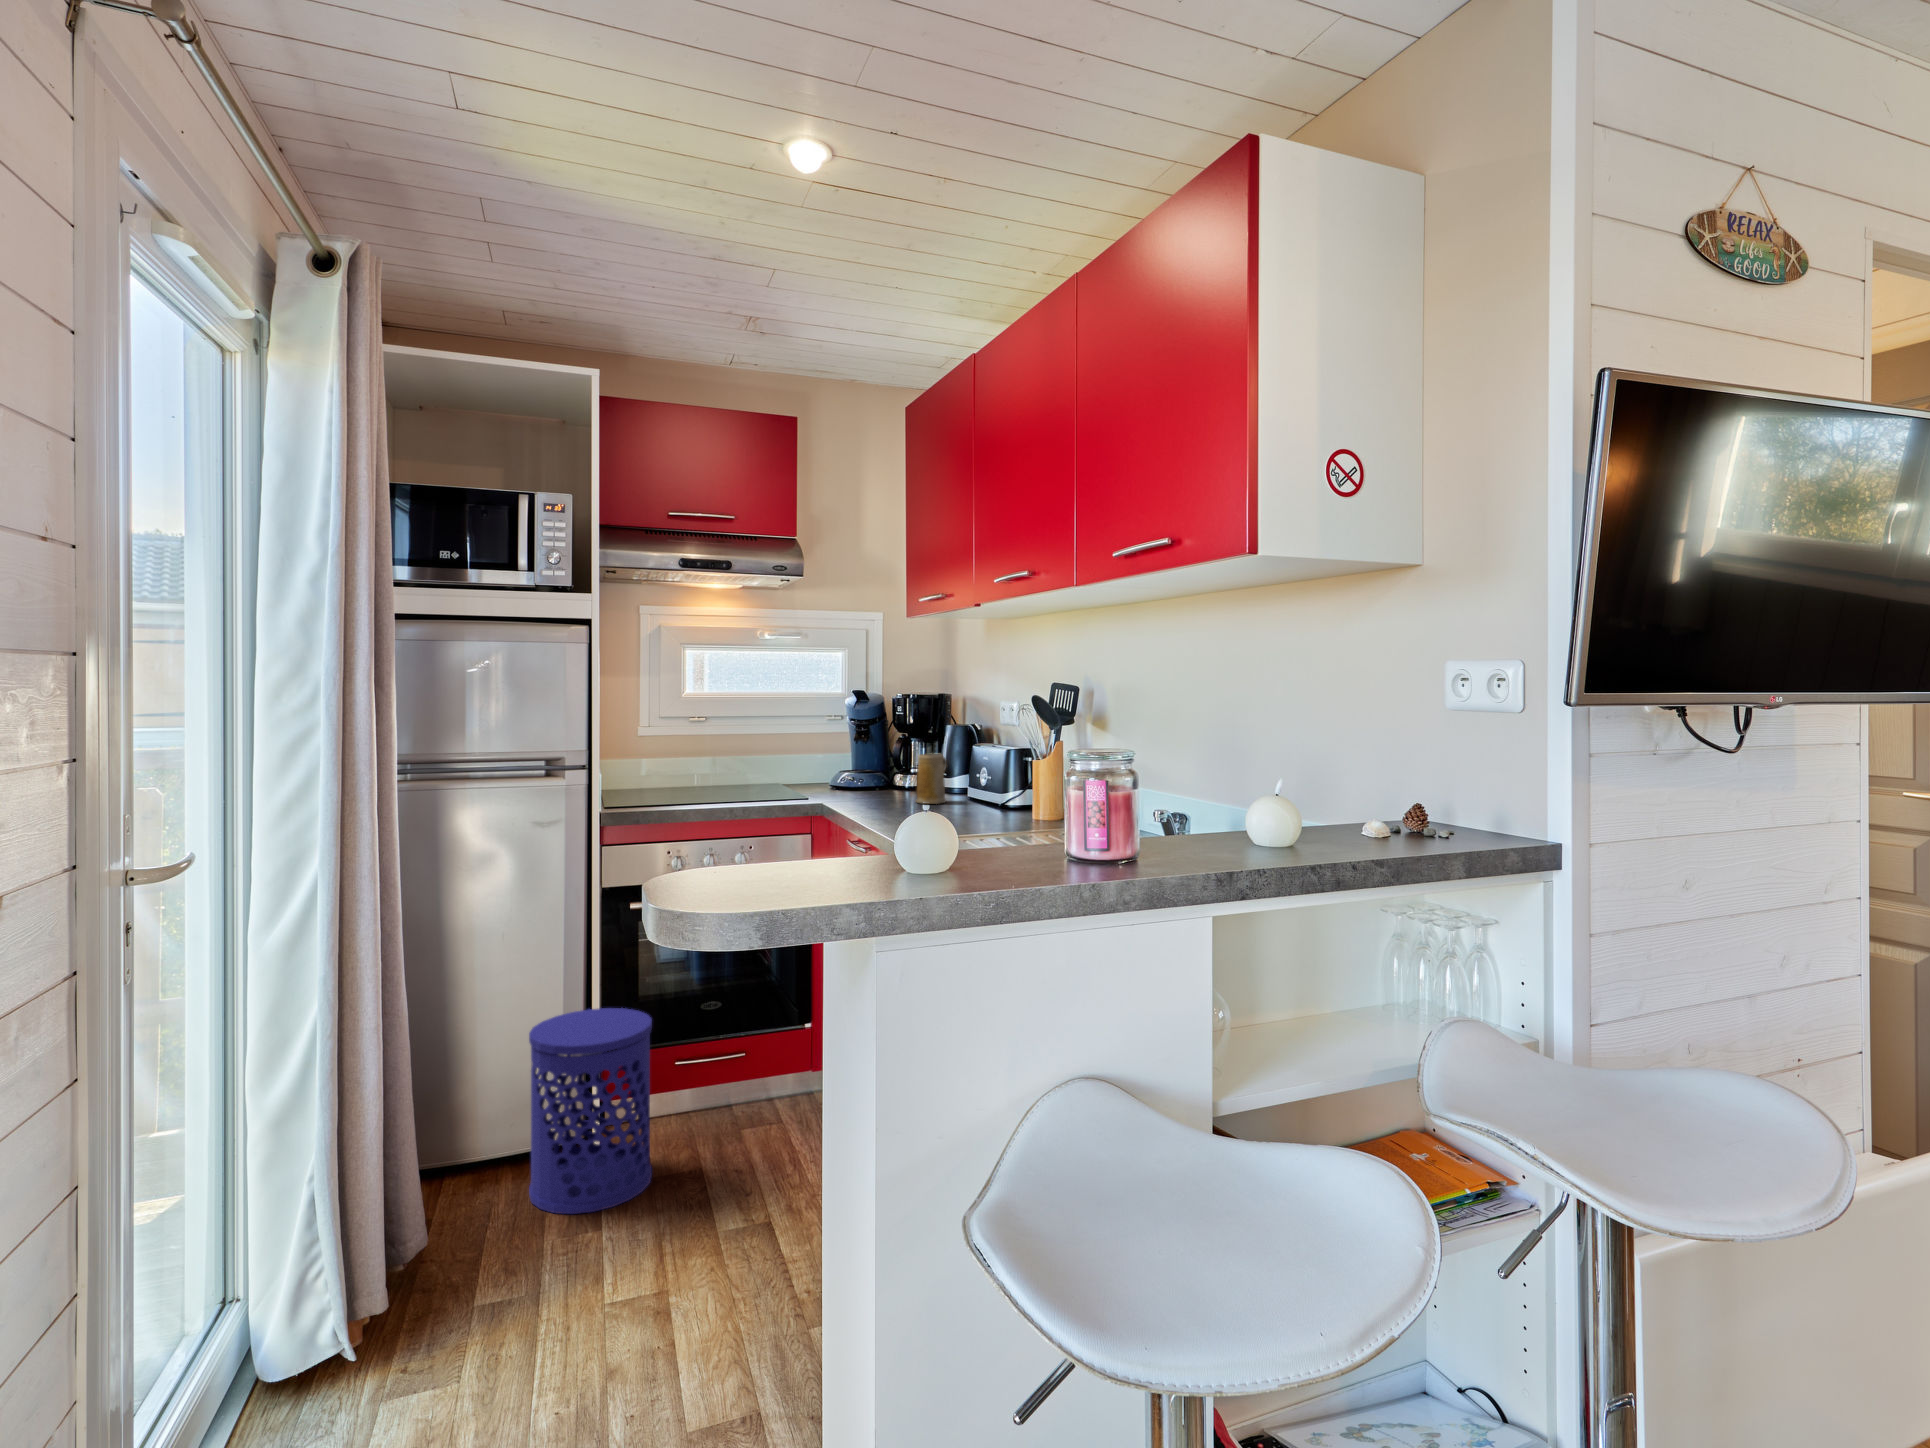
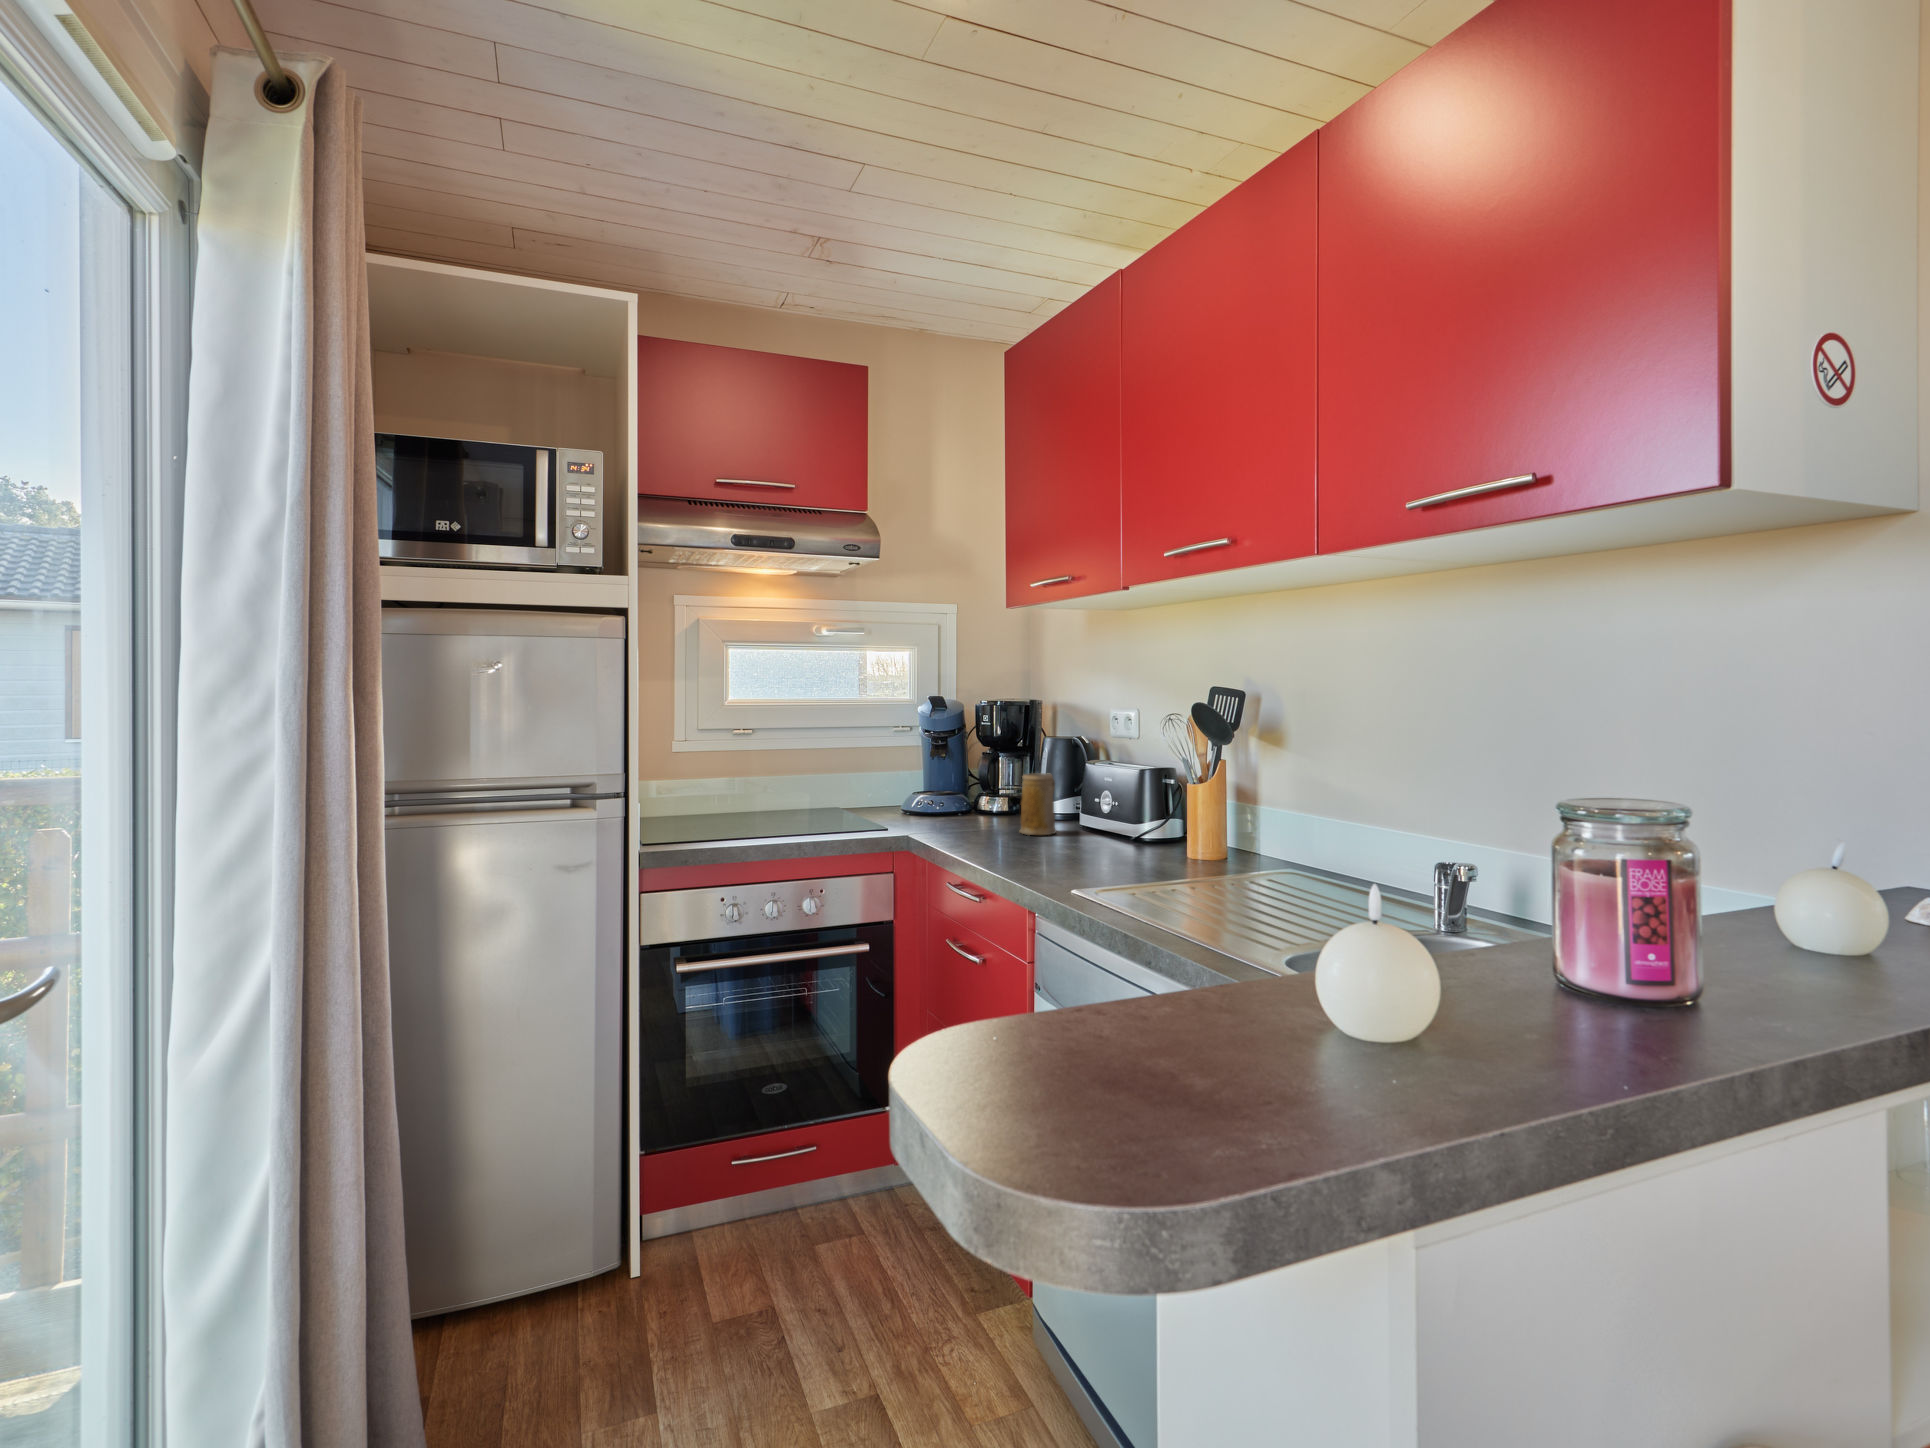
waste bin: present [529,1008,652,1214] -> none [556,1103,714,1390]

